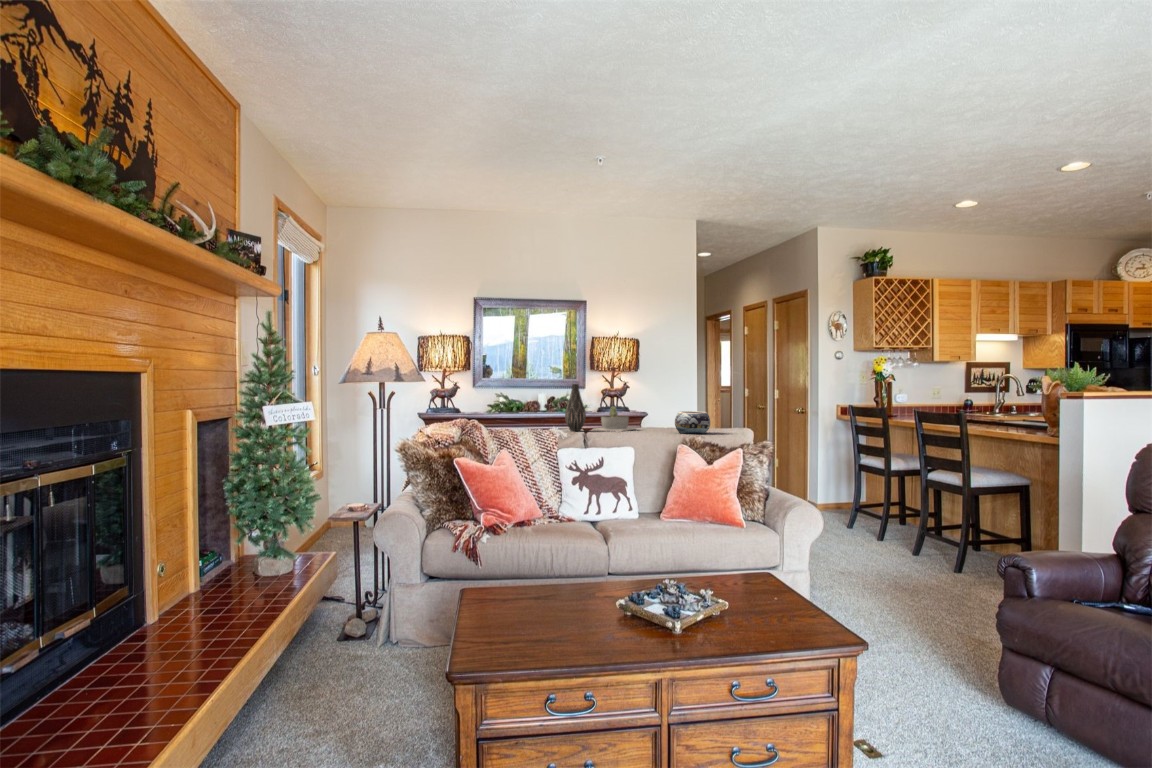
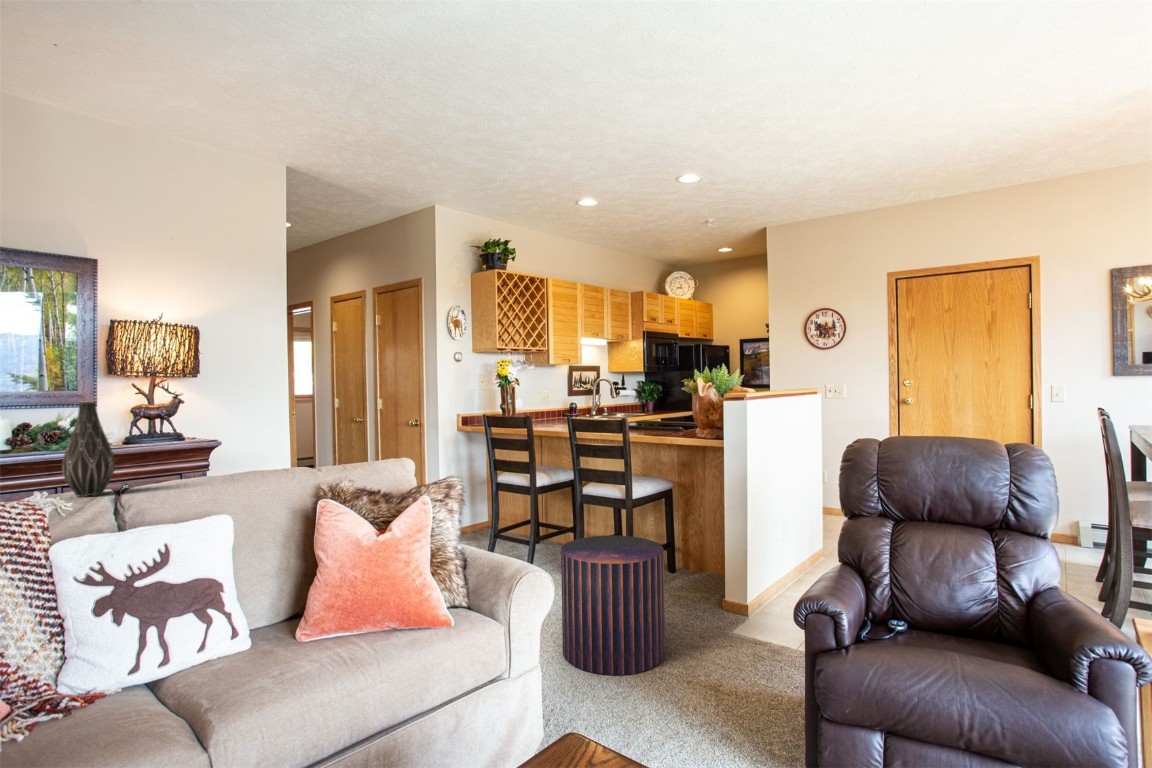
succulent planter: present [593,407,636,432] -> none [129,440,221,487]
decorative bowl: present [675,411,710,434] -> none [300,439,360,477]
pouf: none [867,509,968,623] -> present [561,535,665,675]

